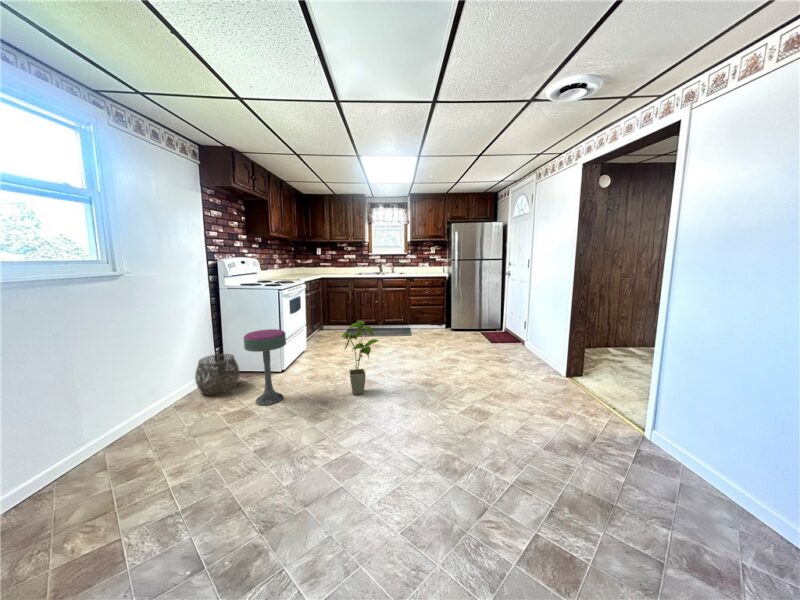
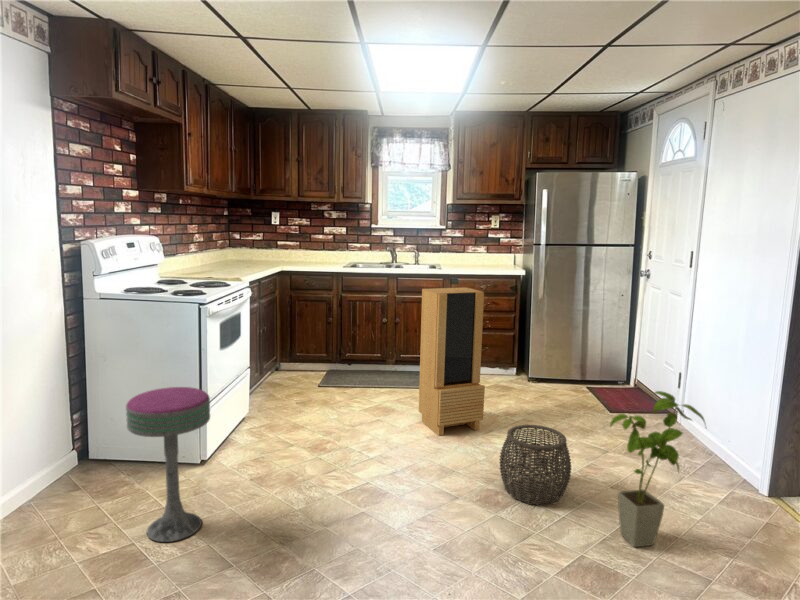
storage cabinet: none [394,282,427,357] -> present [419,287,485,436]
house plant: present [342,321,379,395] -> present [610,391,705,547]
woven basket: present [195,354,239,395] -> present [499,425,571,505]

